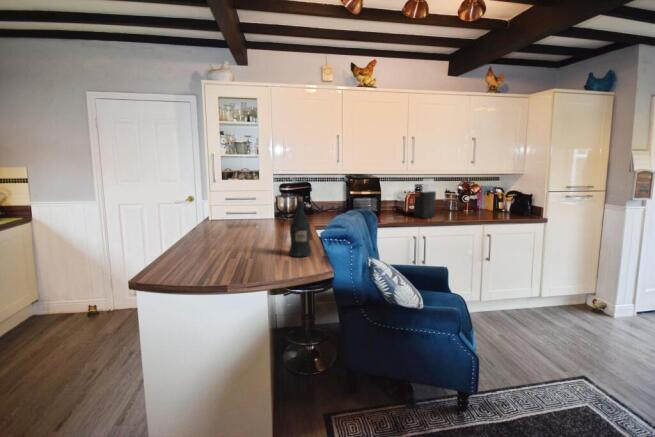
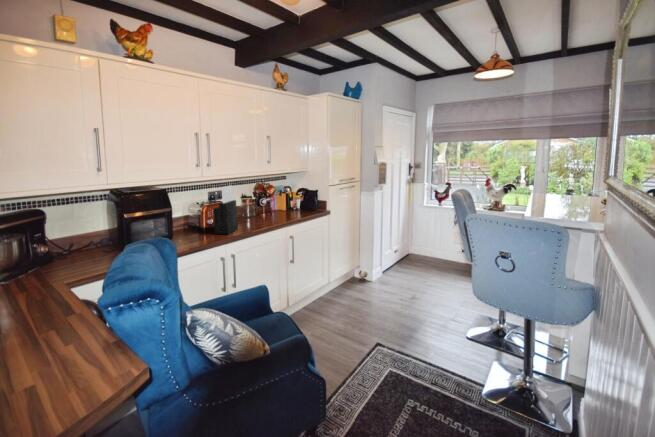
wine bottle: present [289,197,311,257] -> none [51,268,107,385]

